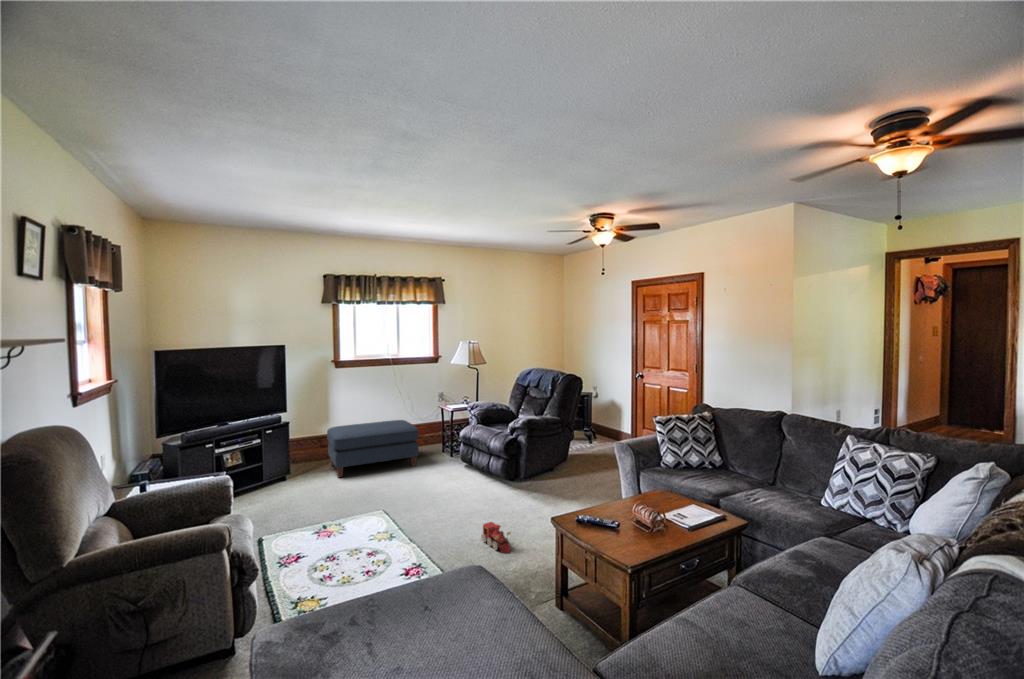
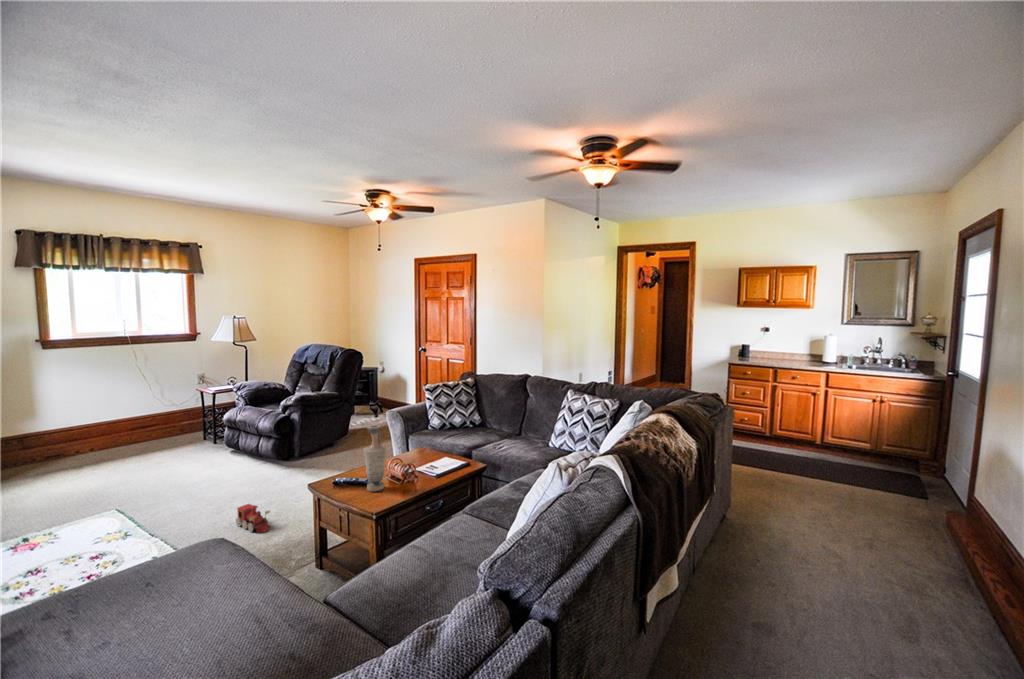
ottoman: present [327,420,419,477] -> none [27,408,169,483]
vase: none [613,462,637,534] -> present [364,425,386,492]

